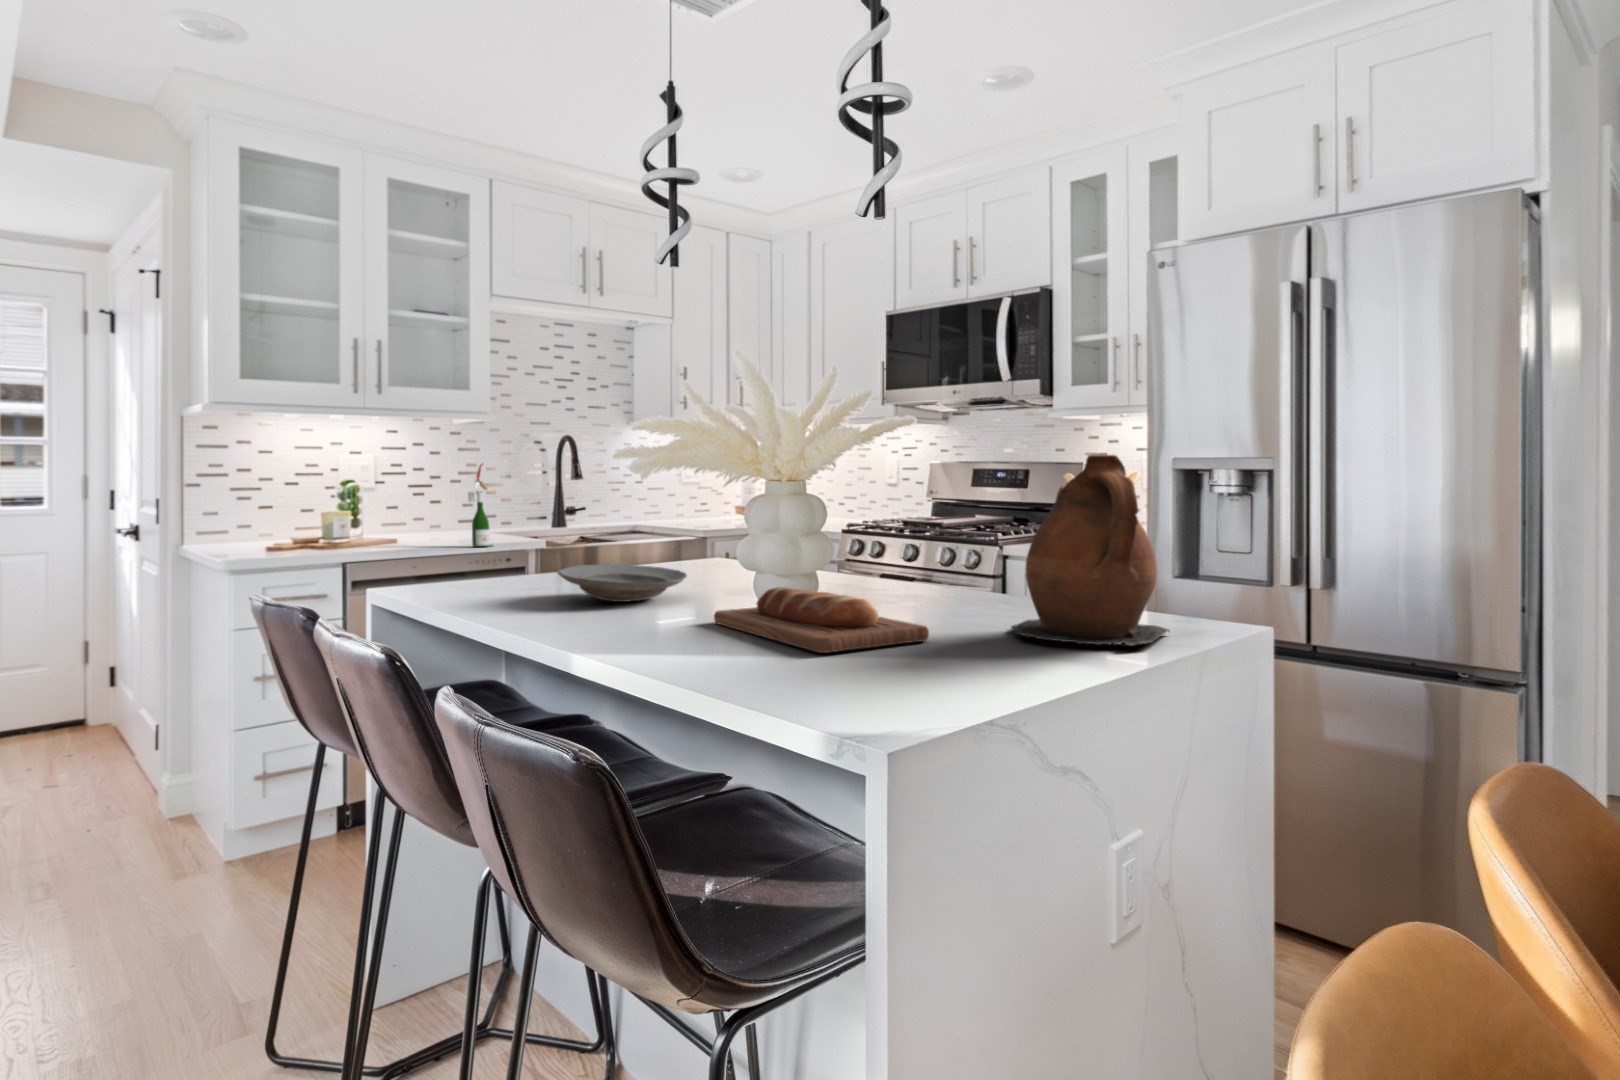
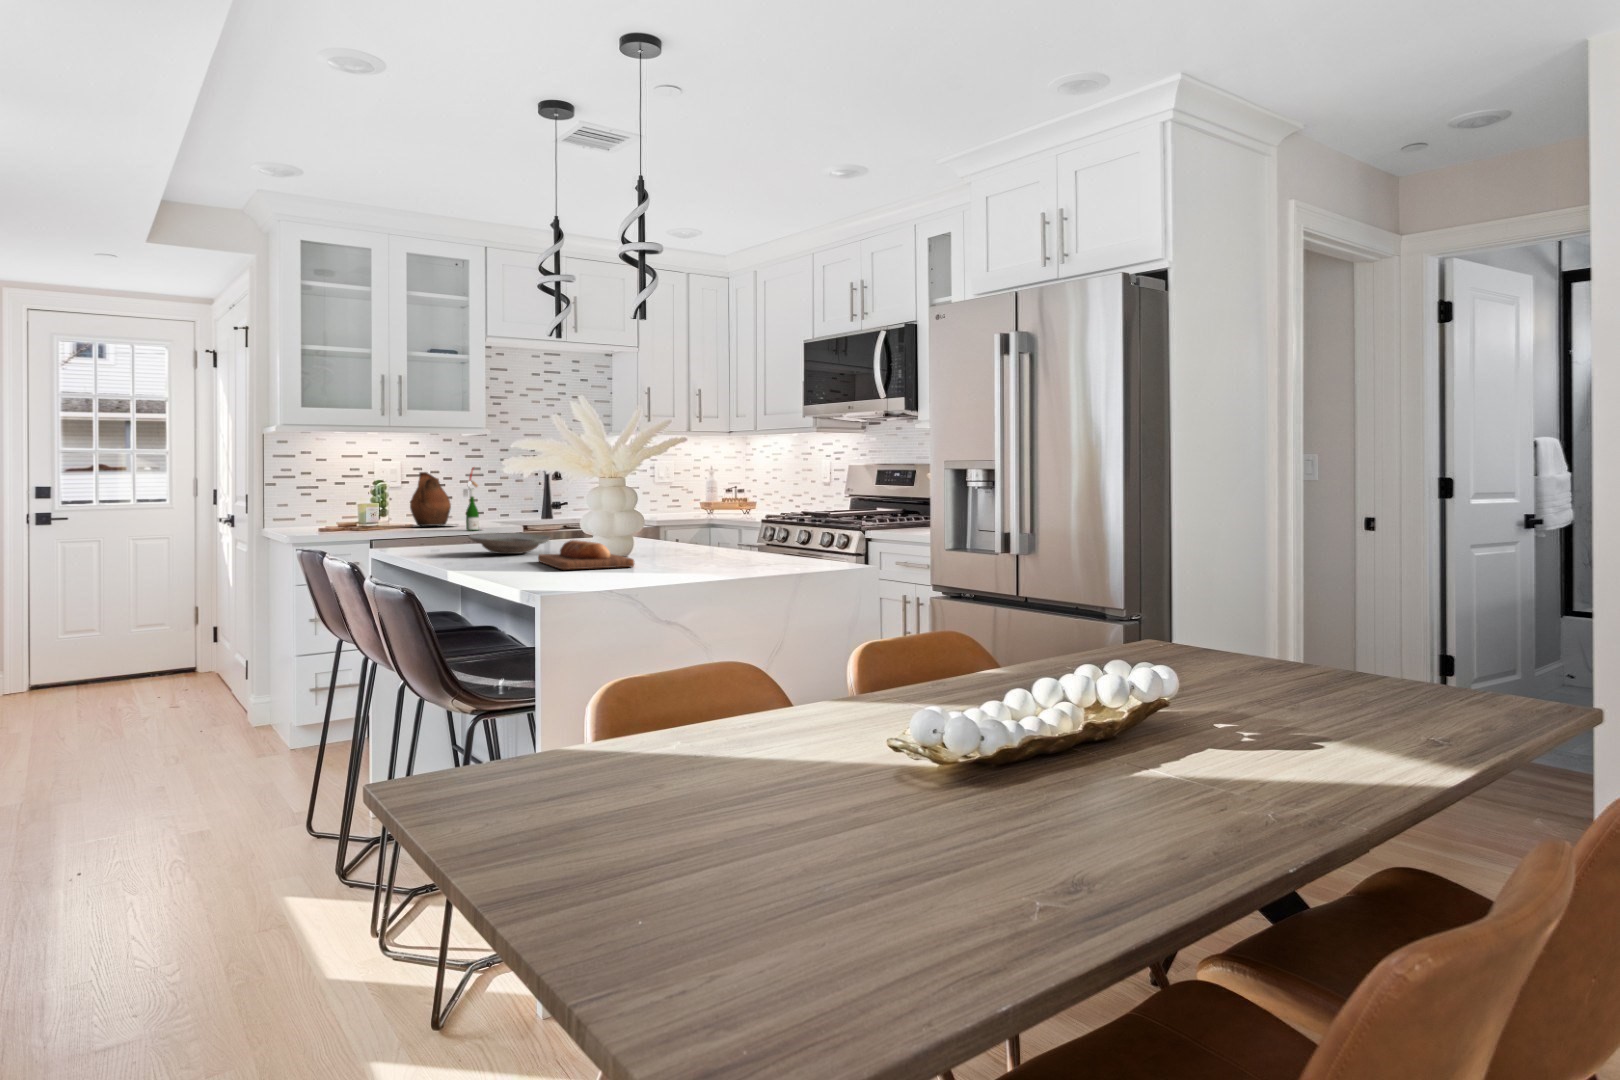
ceramic pitcher: present [1011,455,1169,646] -> present [410,472,451,526]

